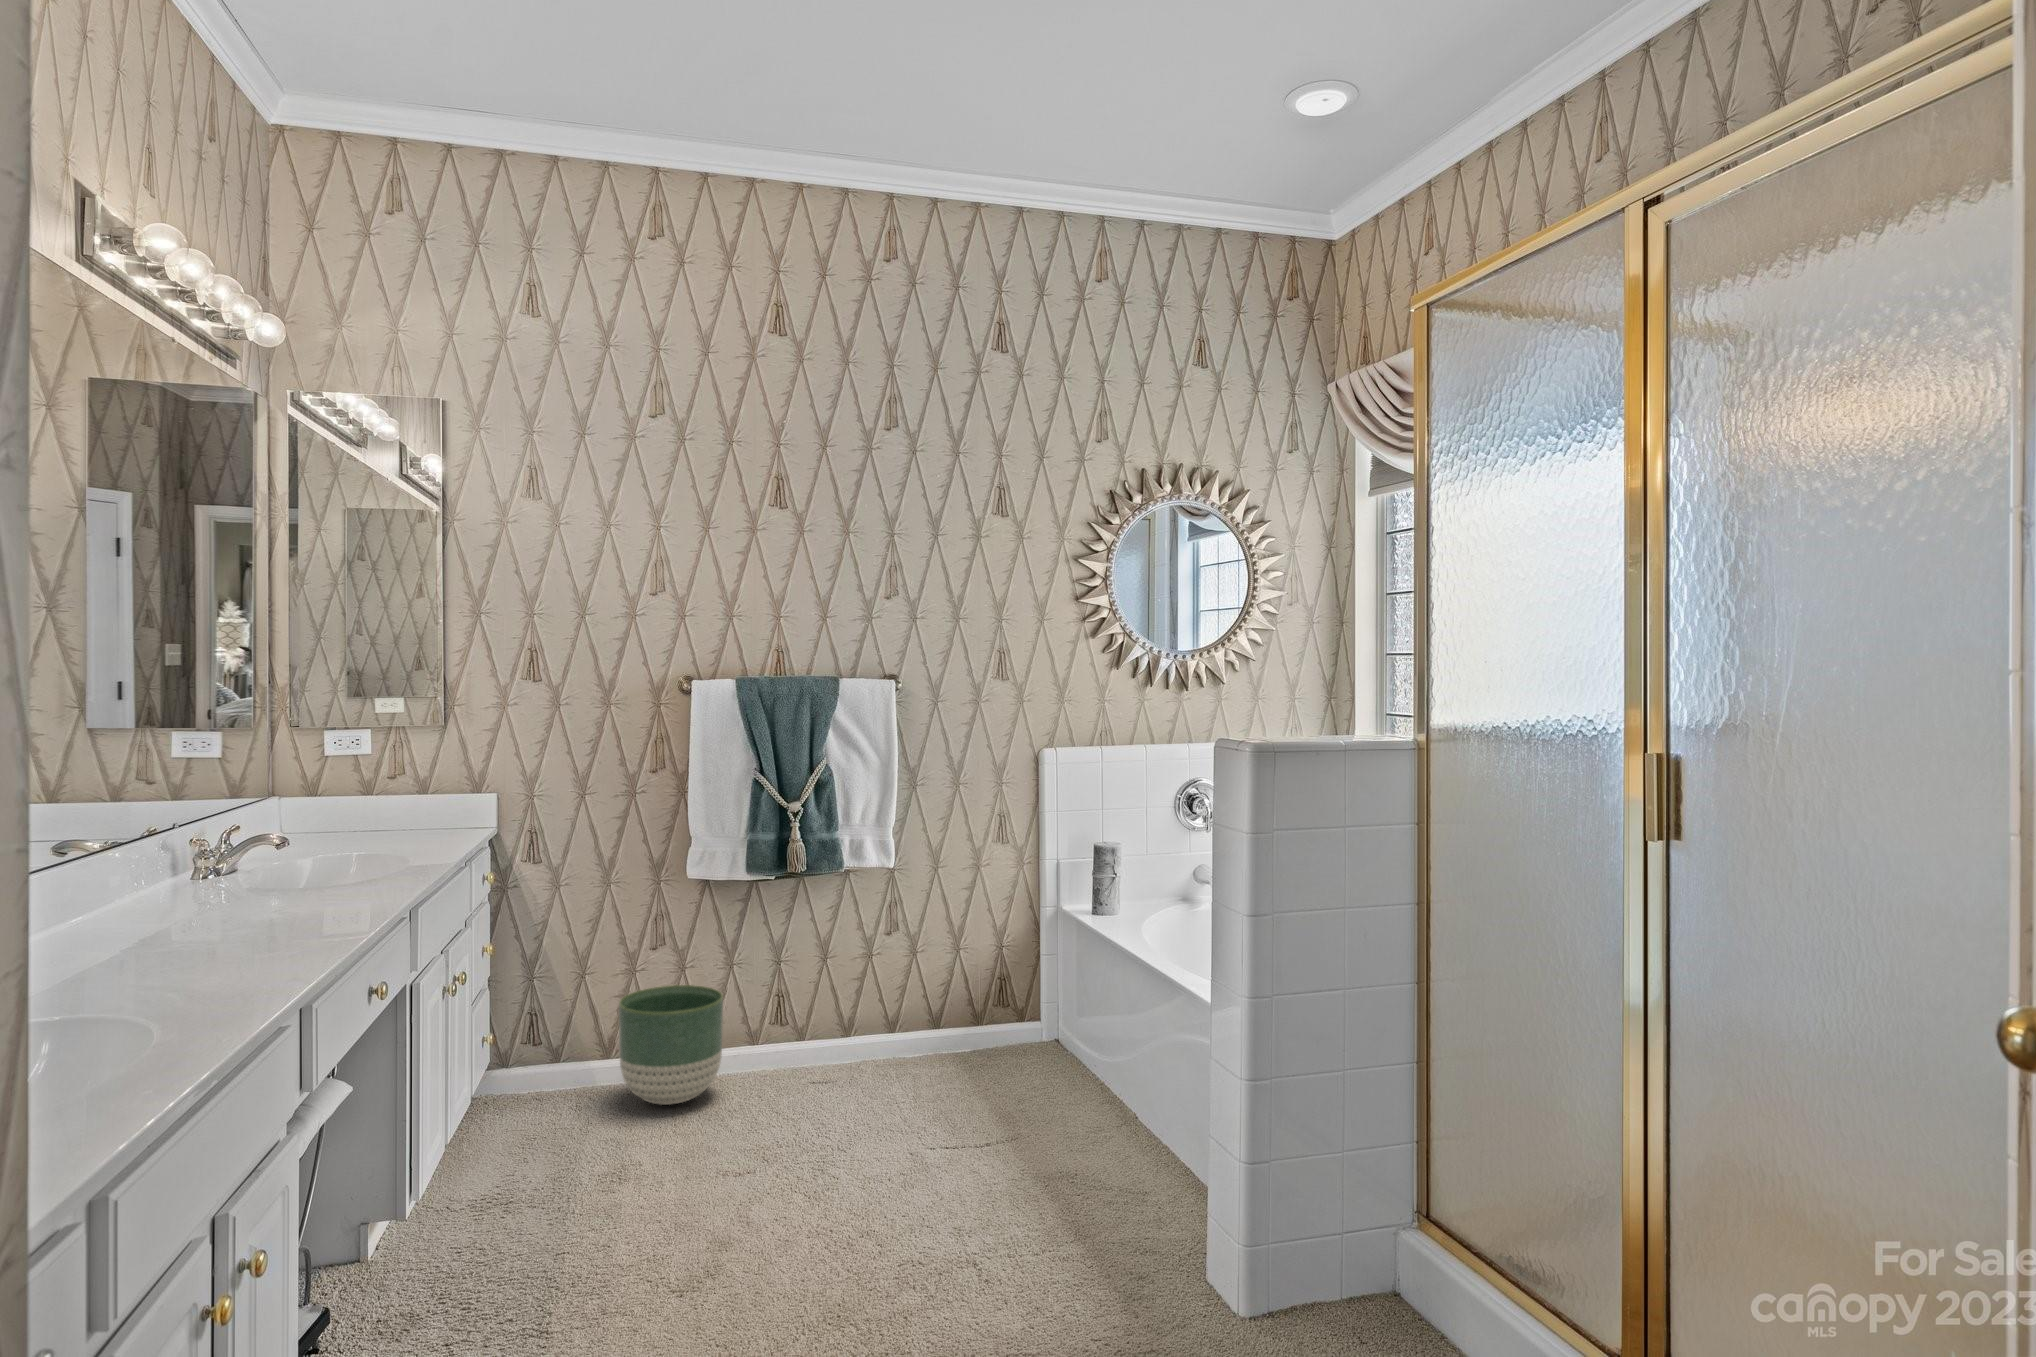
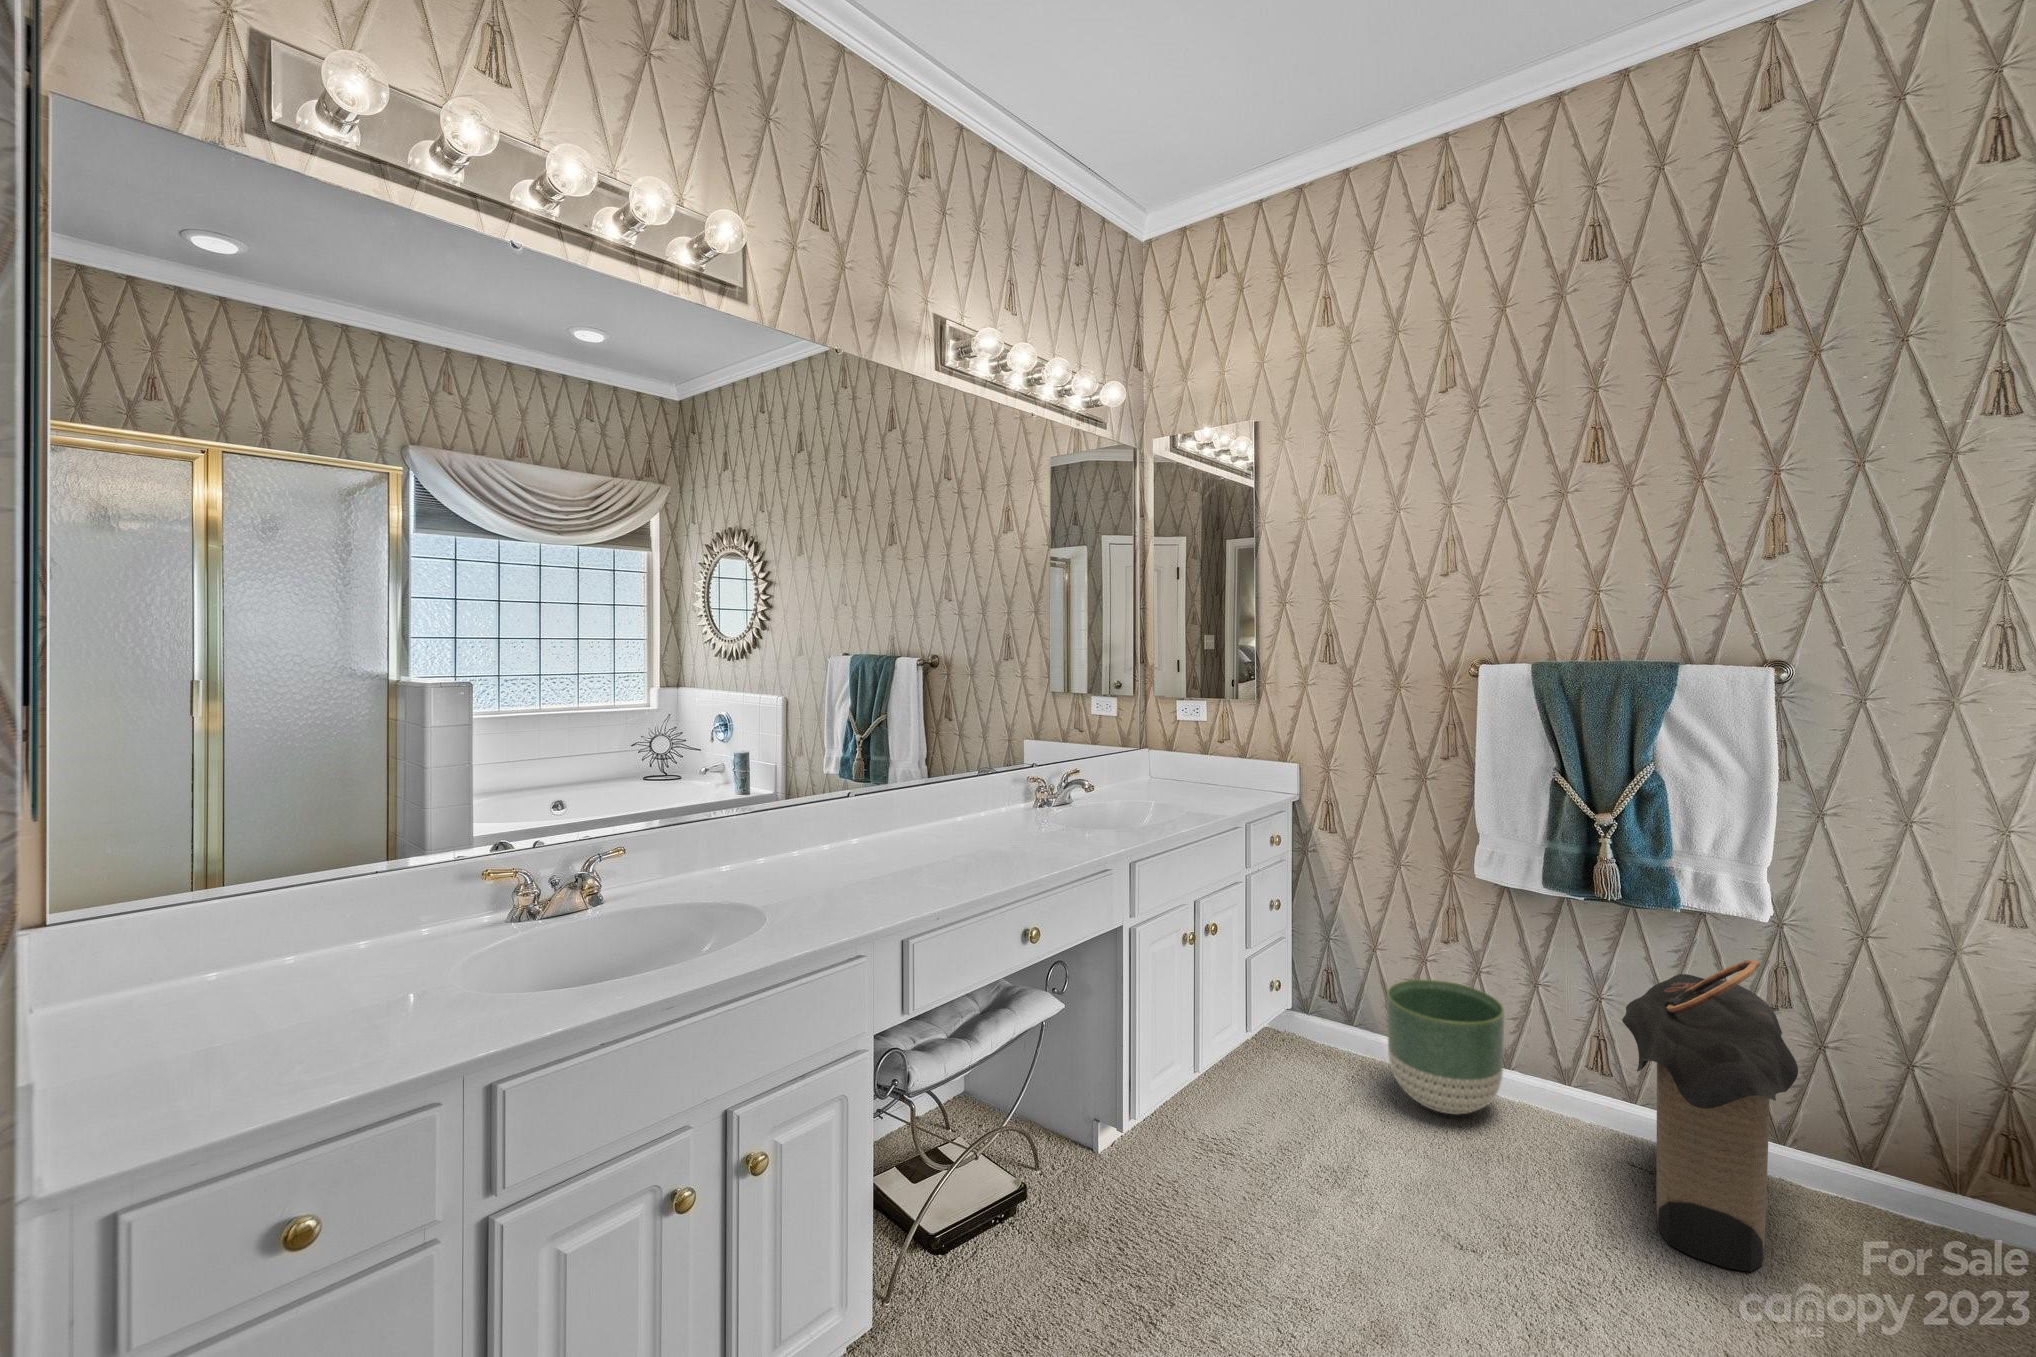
laundry hamper: none [816,891,930,1118] -> present [1622,960,1798,1272]

